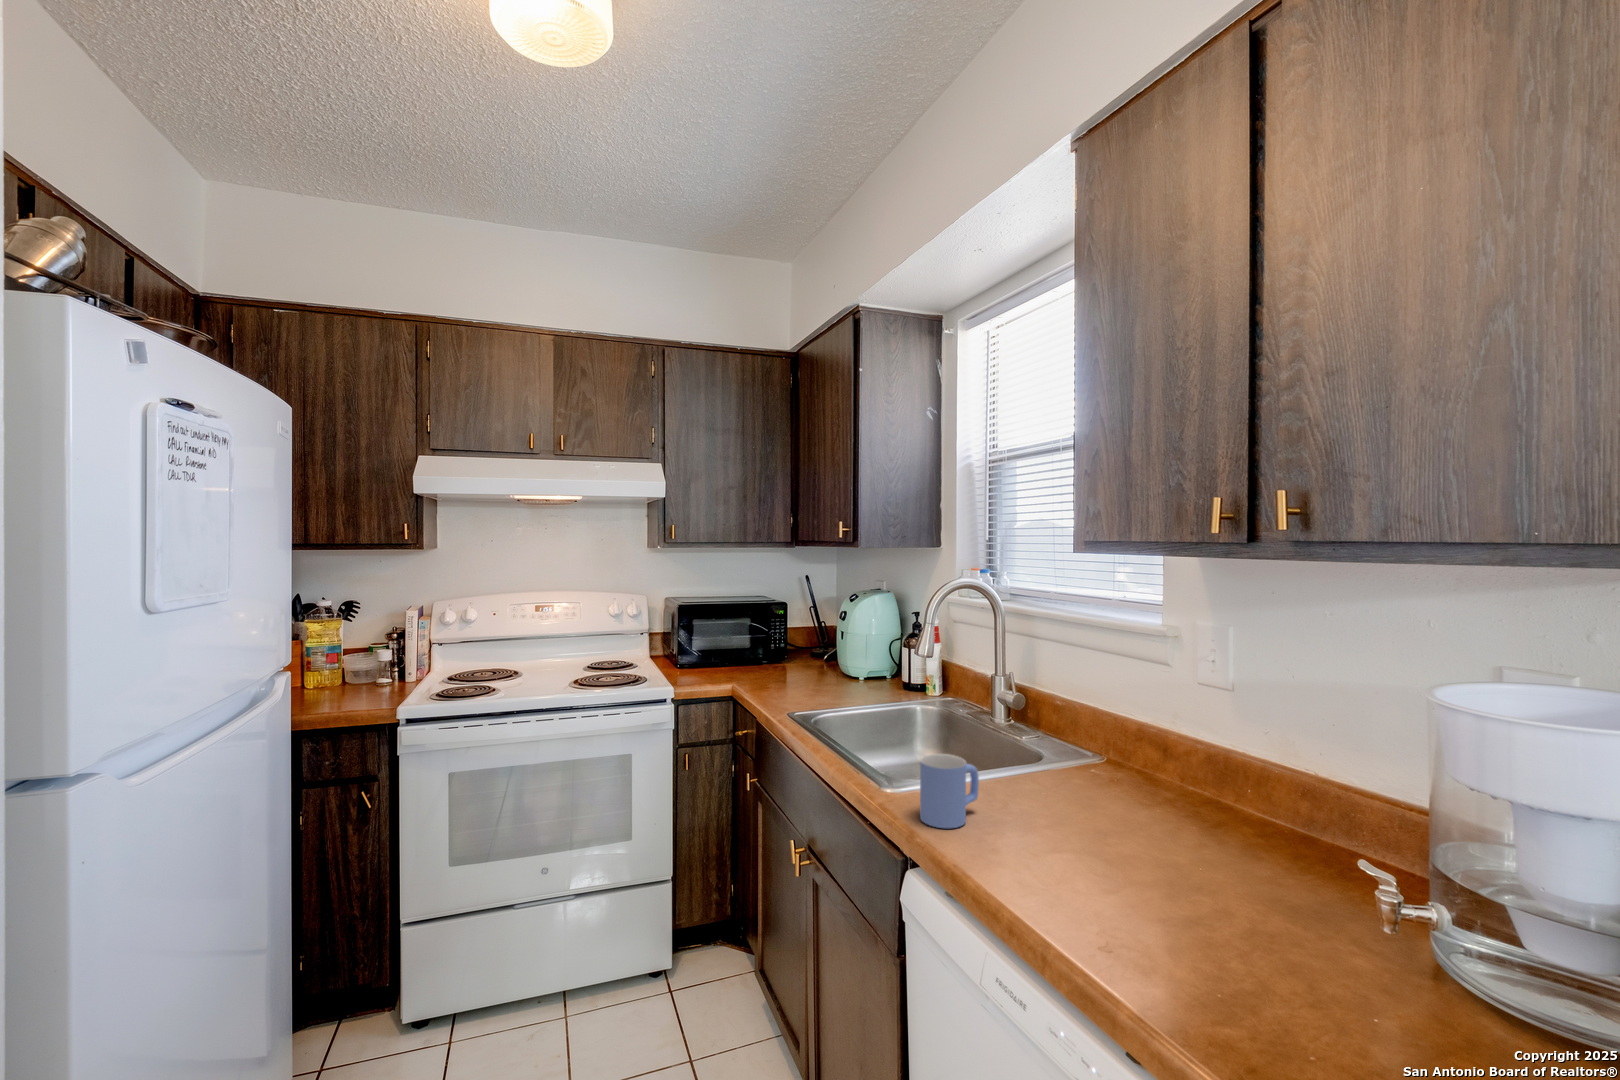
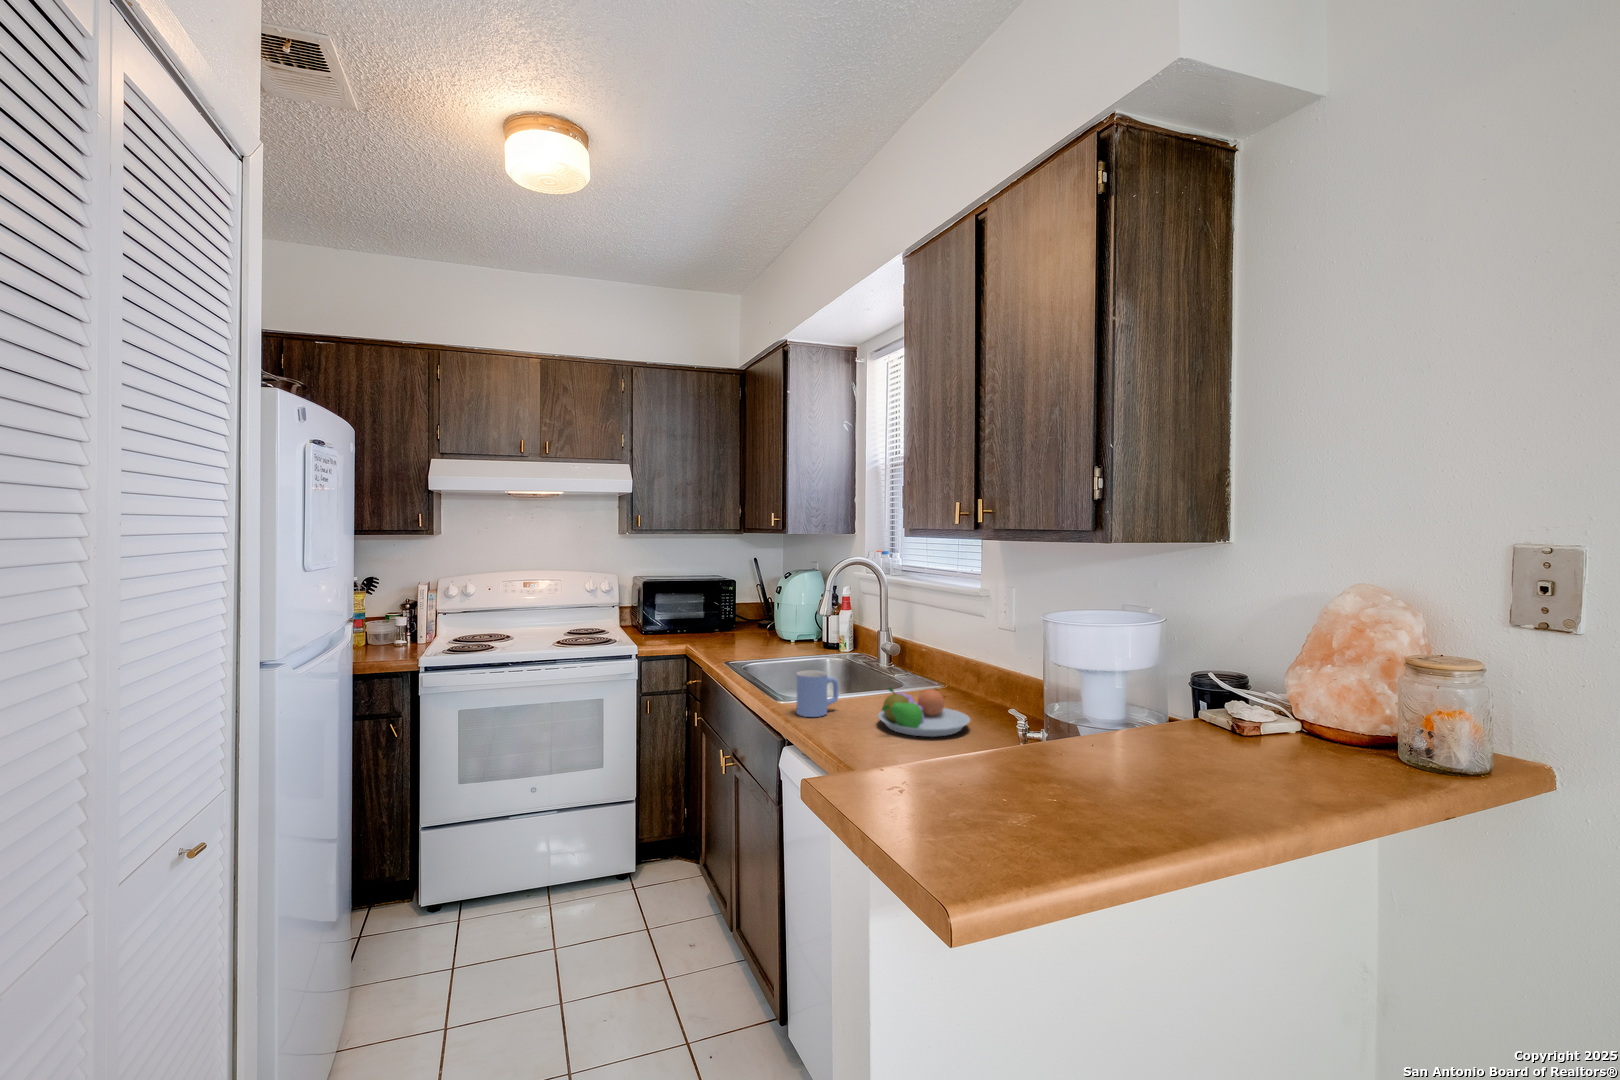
fruit bowl: none [1052,786,1207,879] -> present [878,688,970,737]

